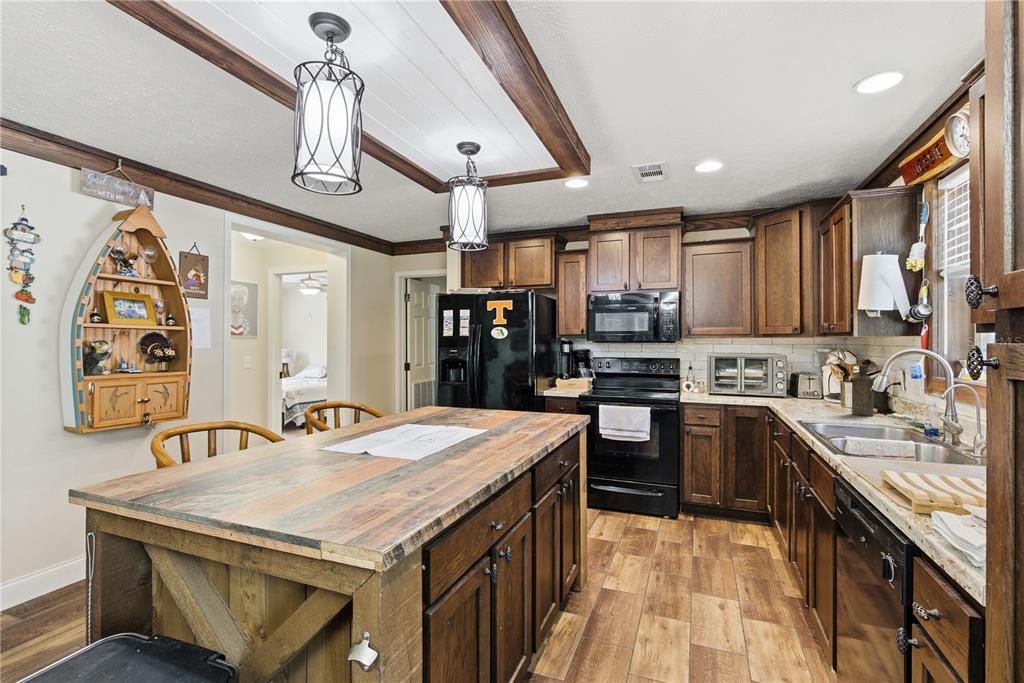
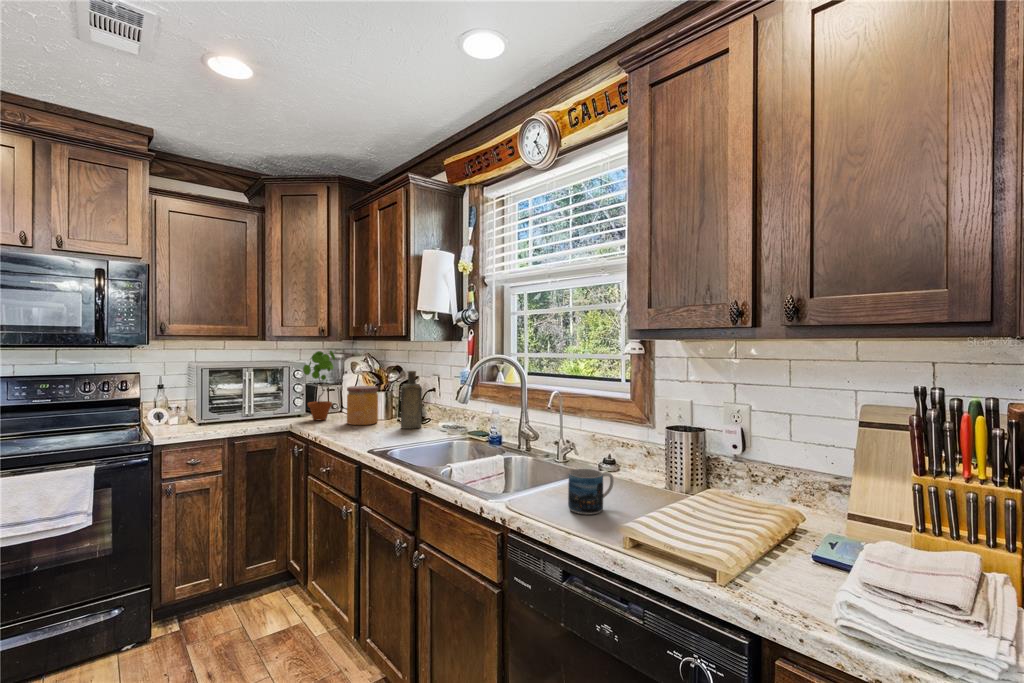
potted plant: none [778,346,806,402] -> present [303,351,335,420]
jar: none [810,376,840,409] -> present [347,386,378,425]
mug: none [884,442,935,476] -> present [568,469,614,515]

